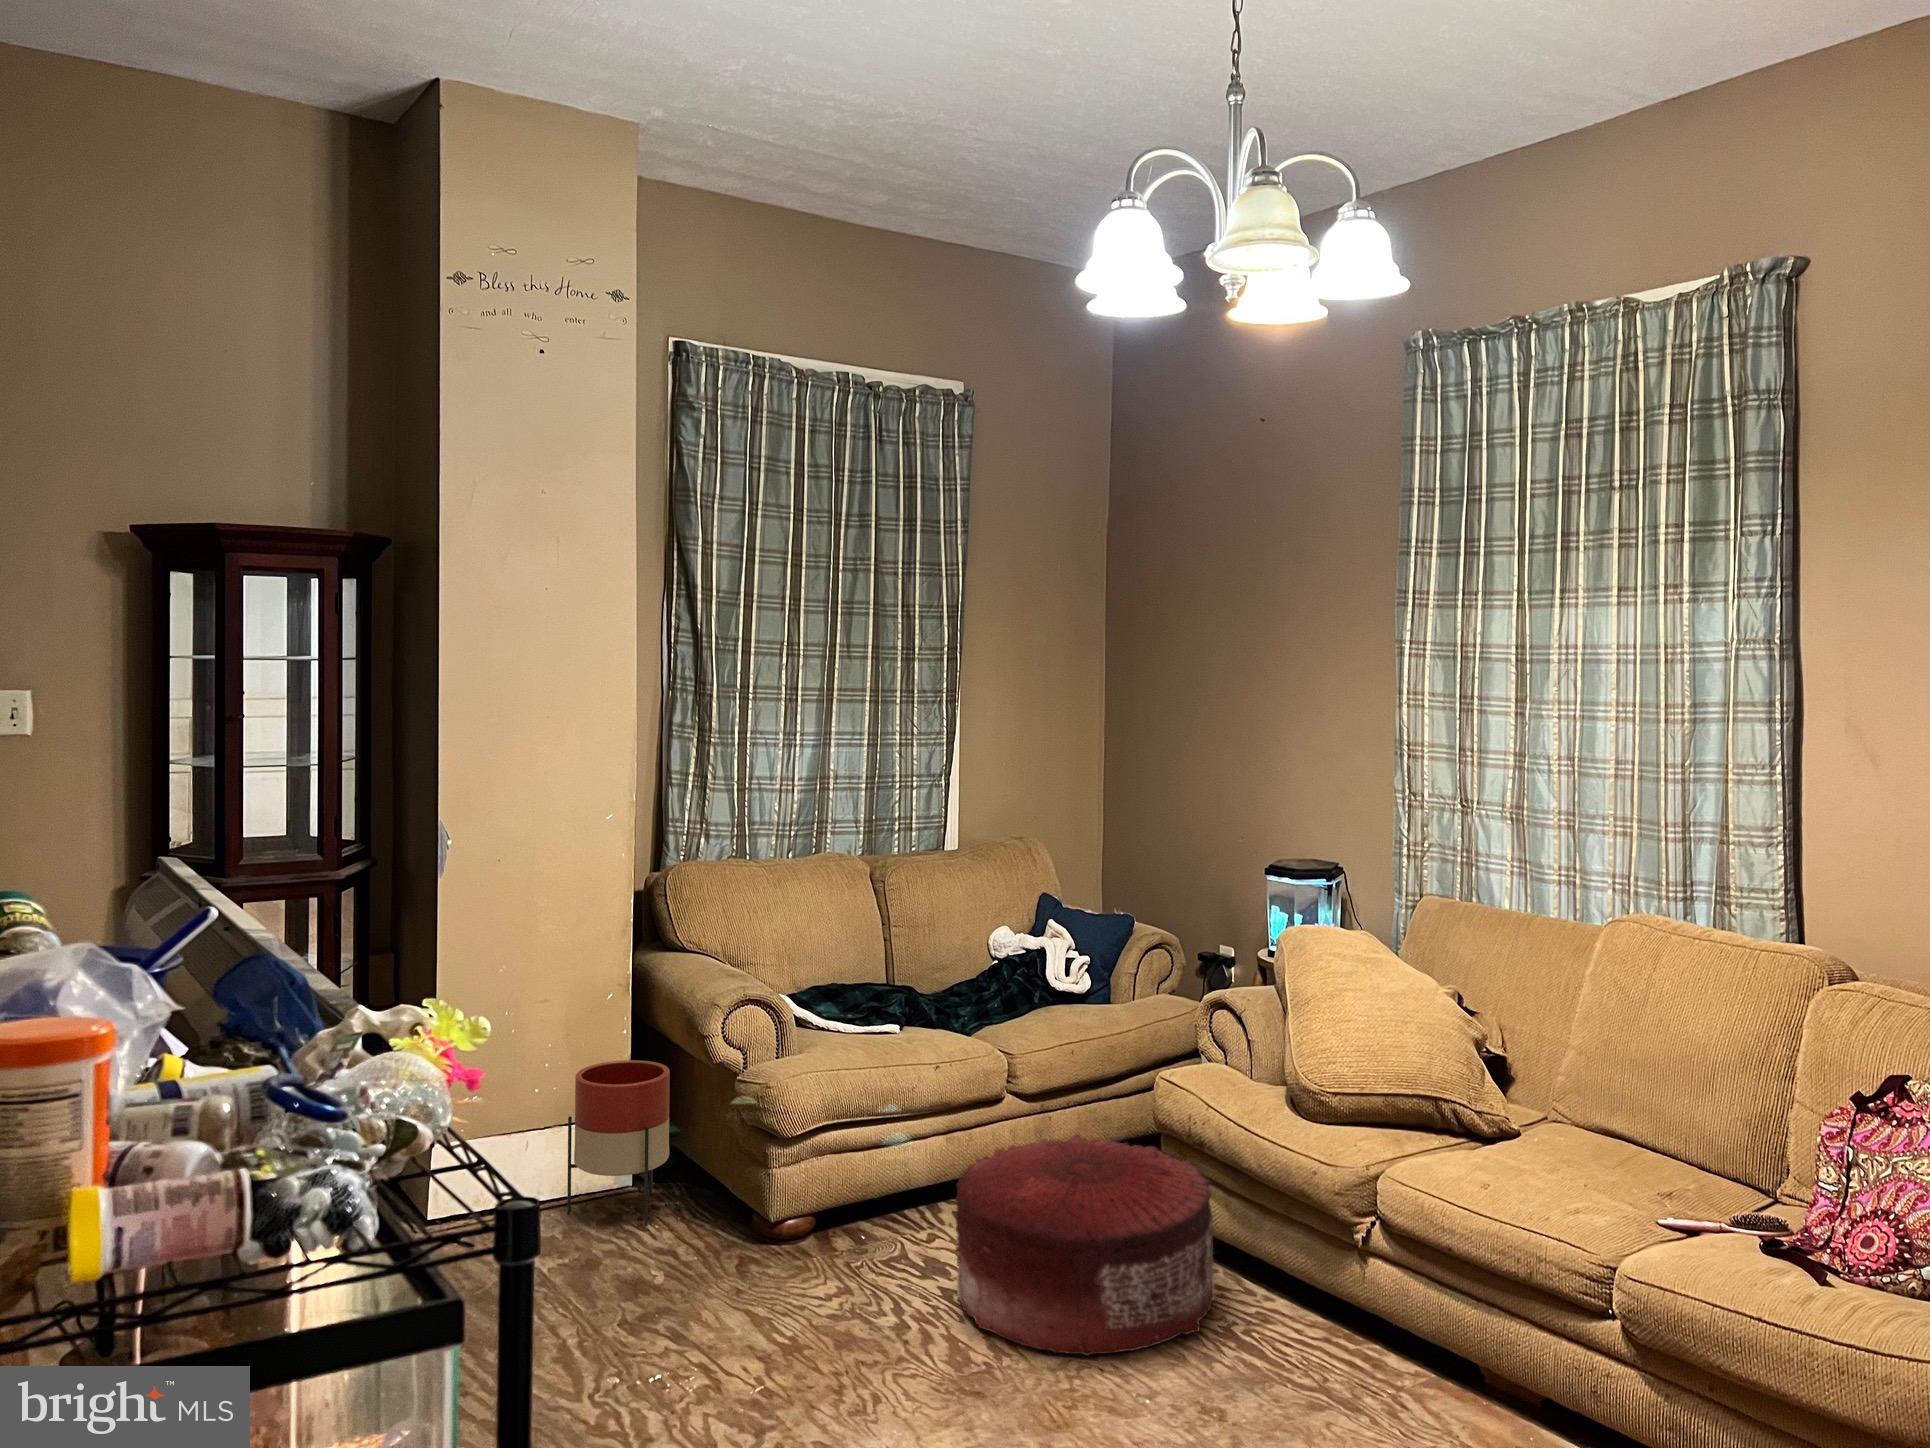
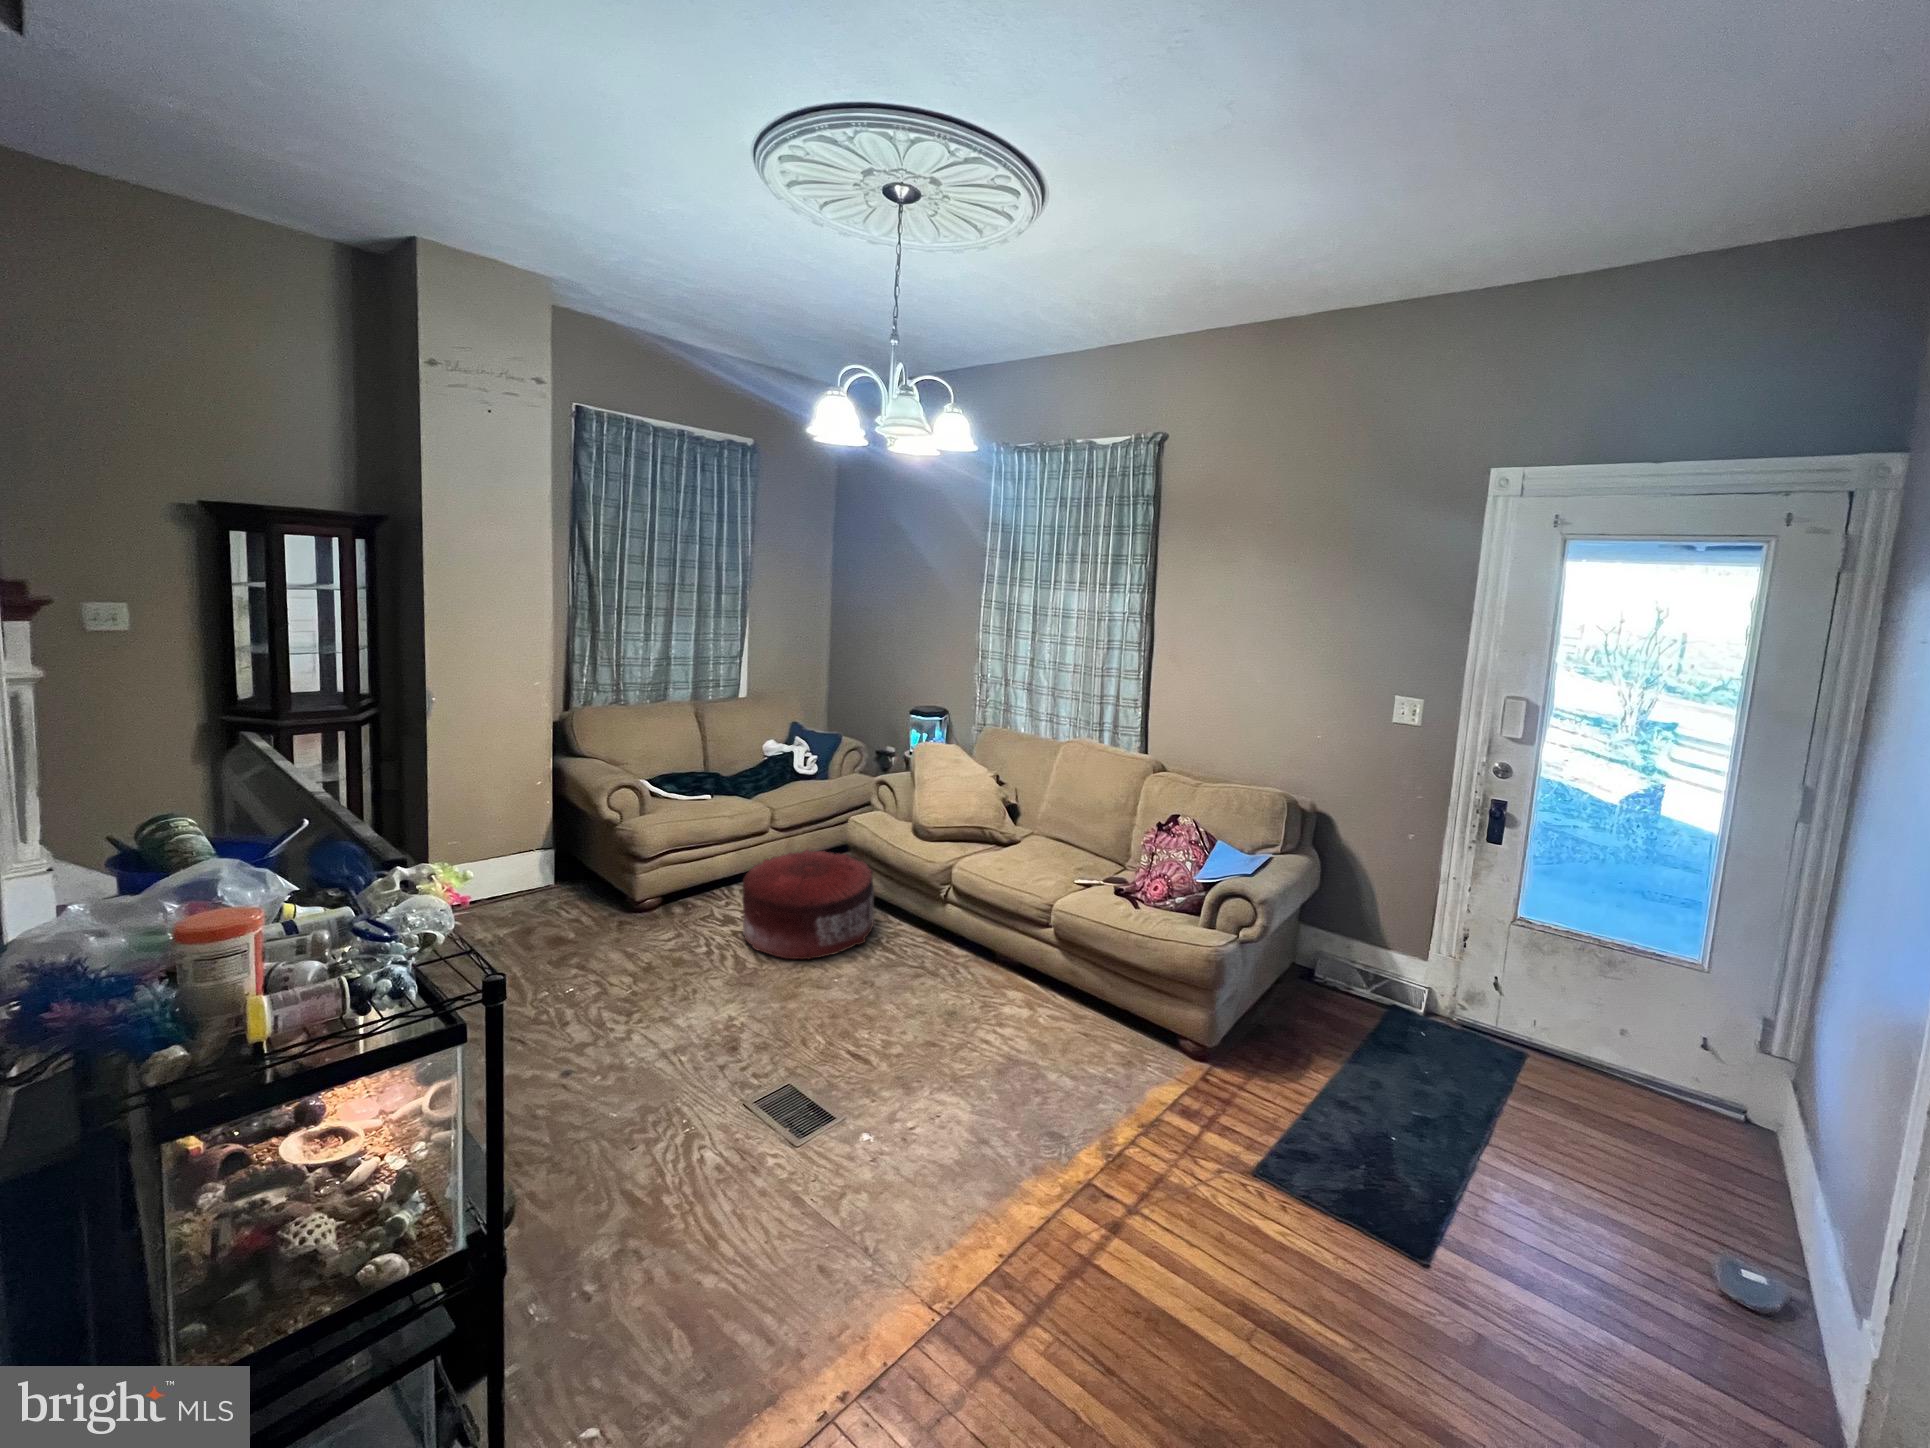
planter: present [567,1060,670,1226] -> none [517,818,579,906]

